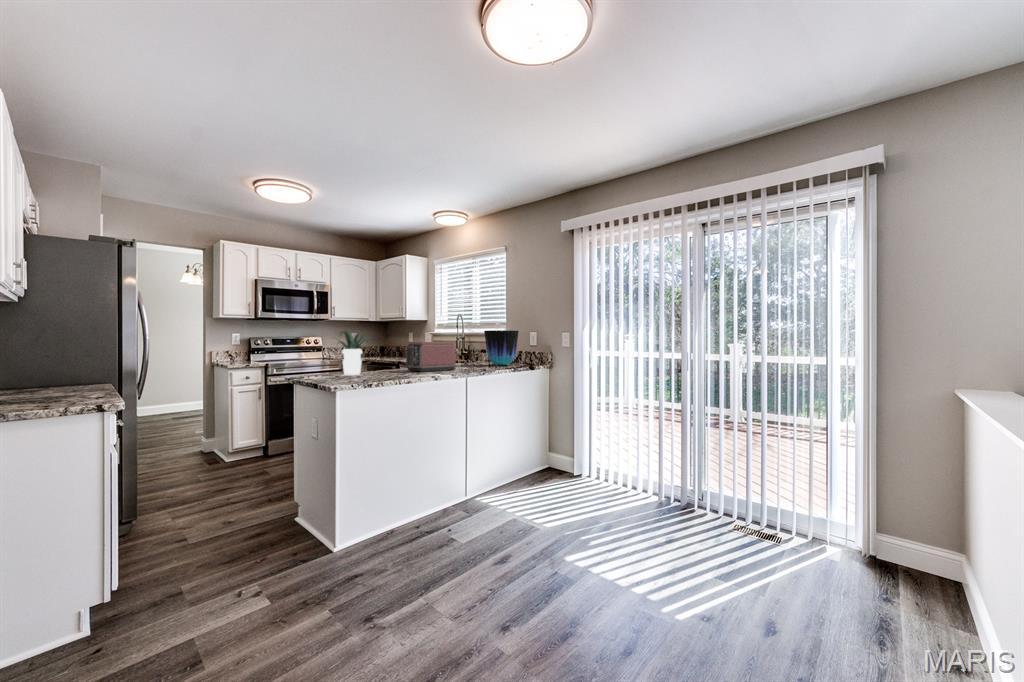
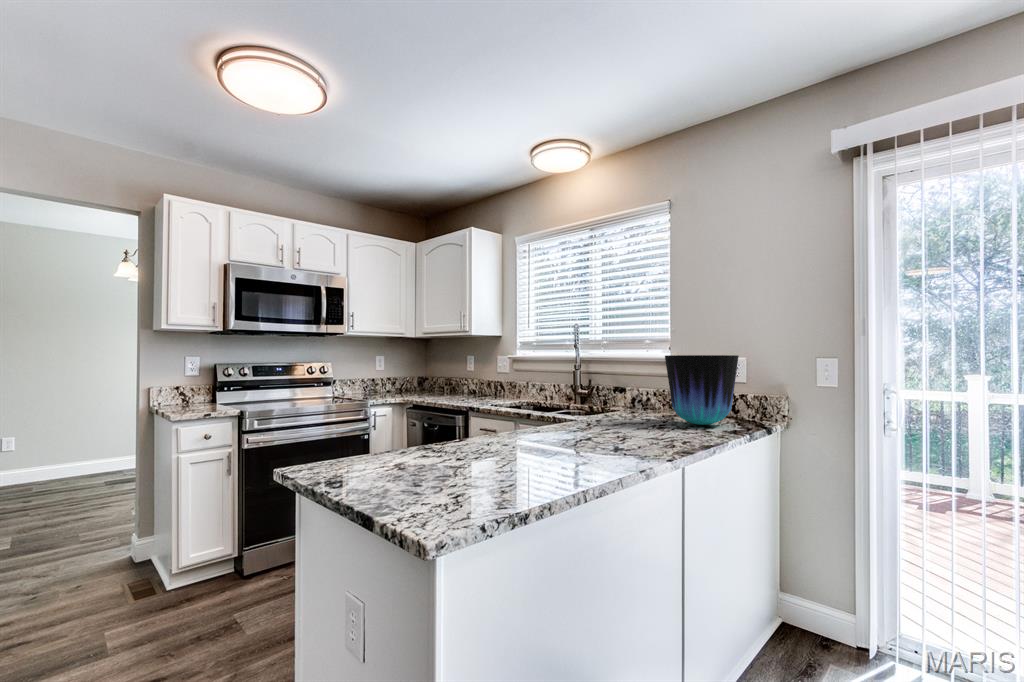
potted plant: present [338,331,368,375] -> none [381,361,521,482]
toaster: present [406,342,455,372] -> none [555,382,660,460]

